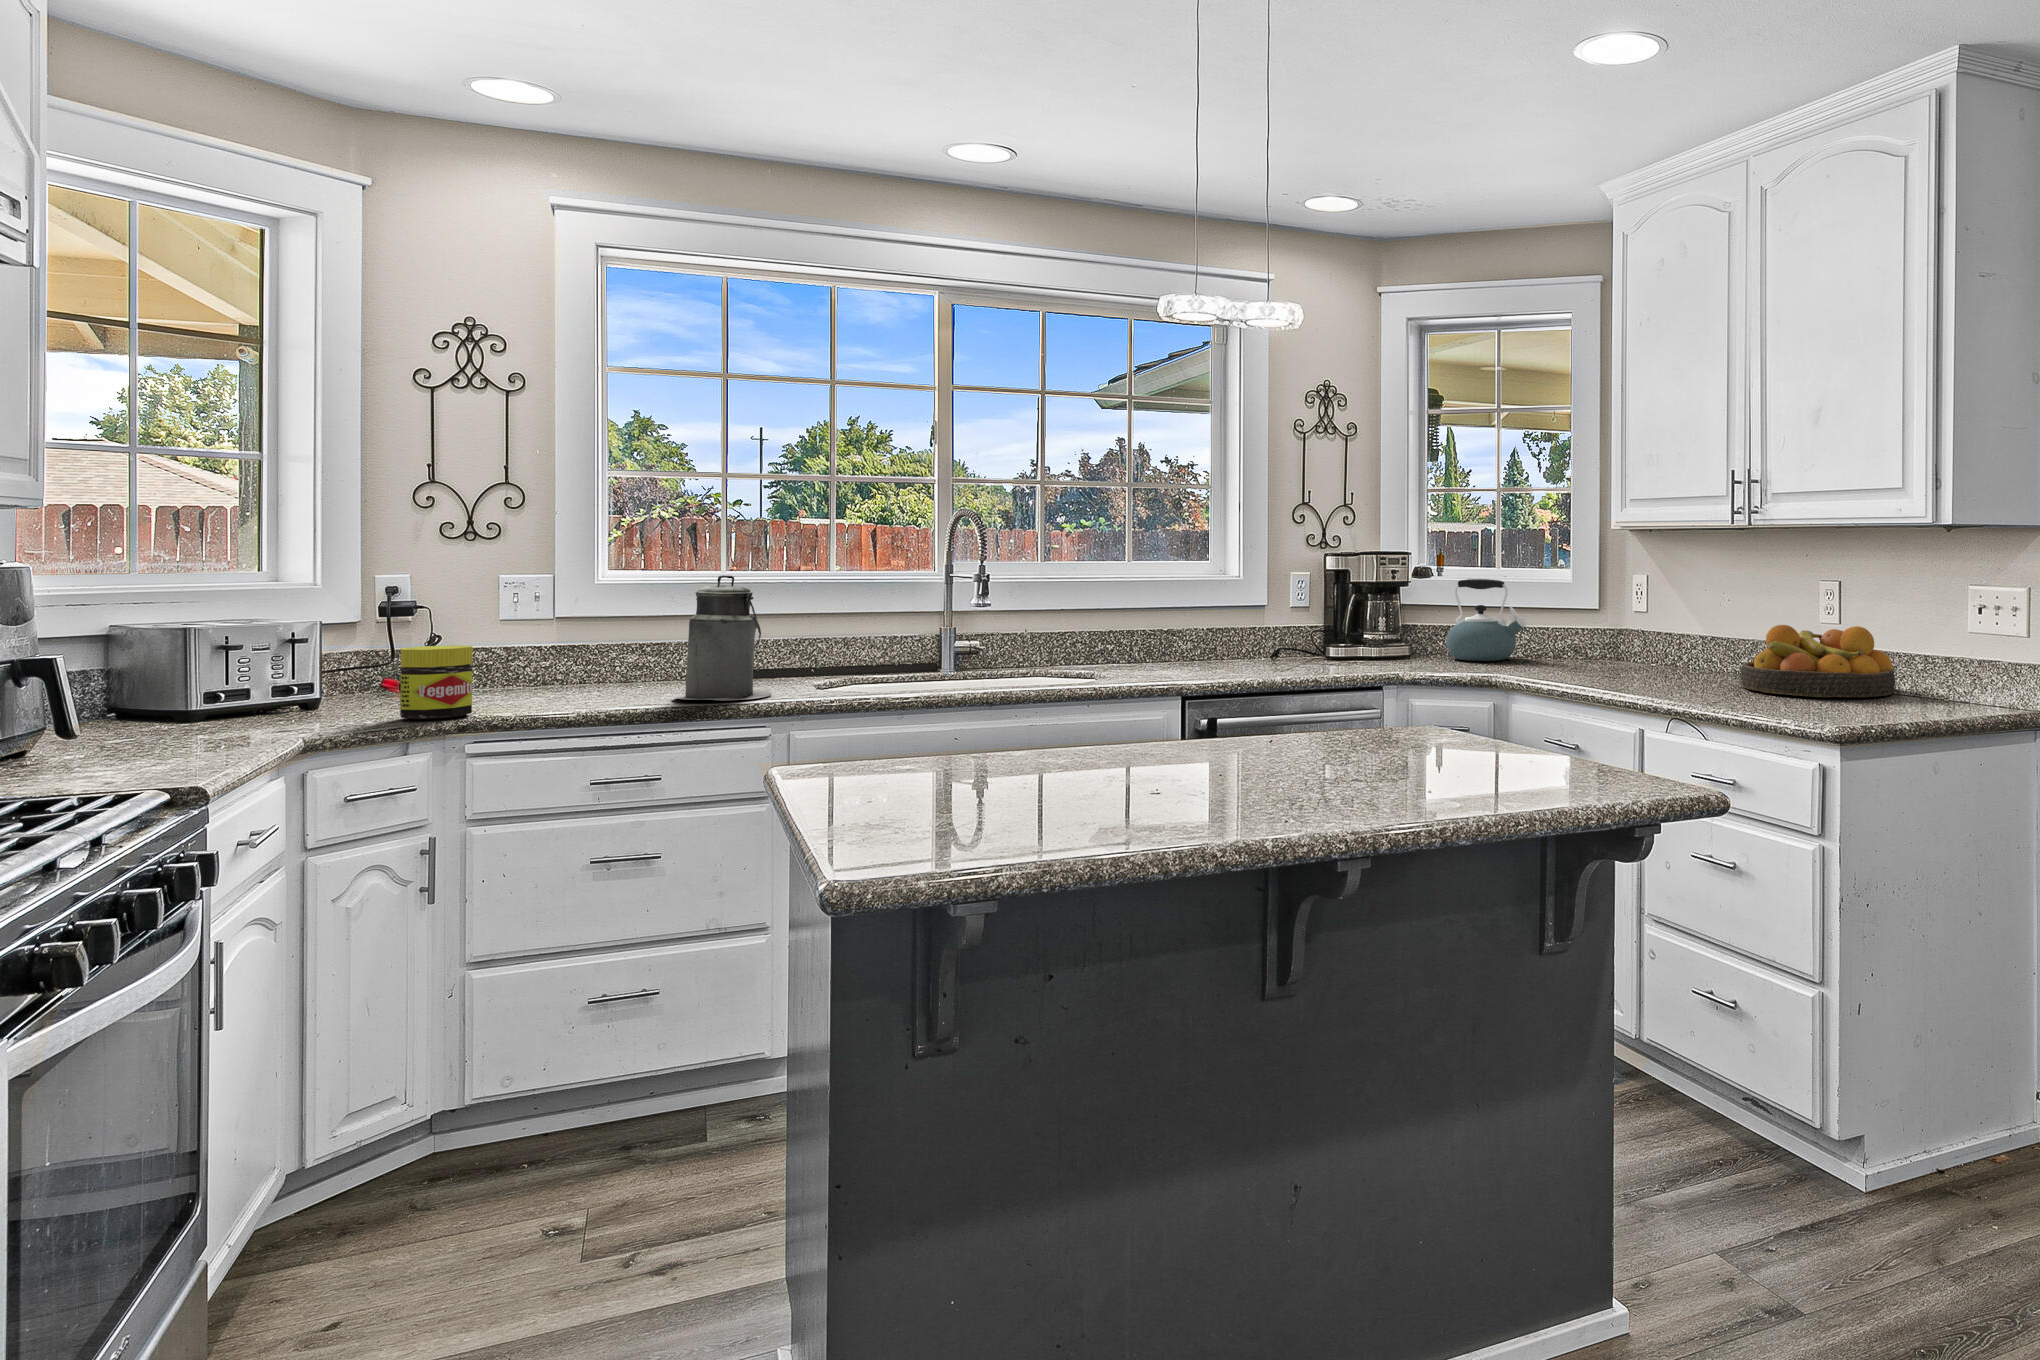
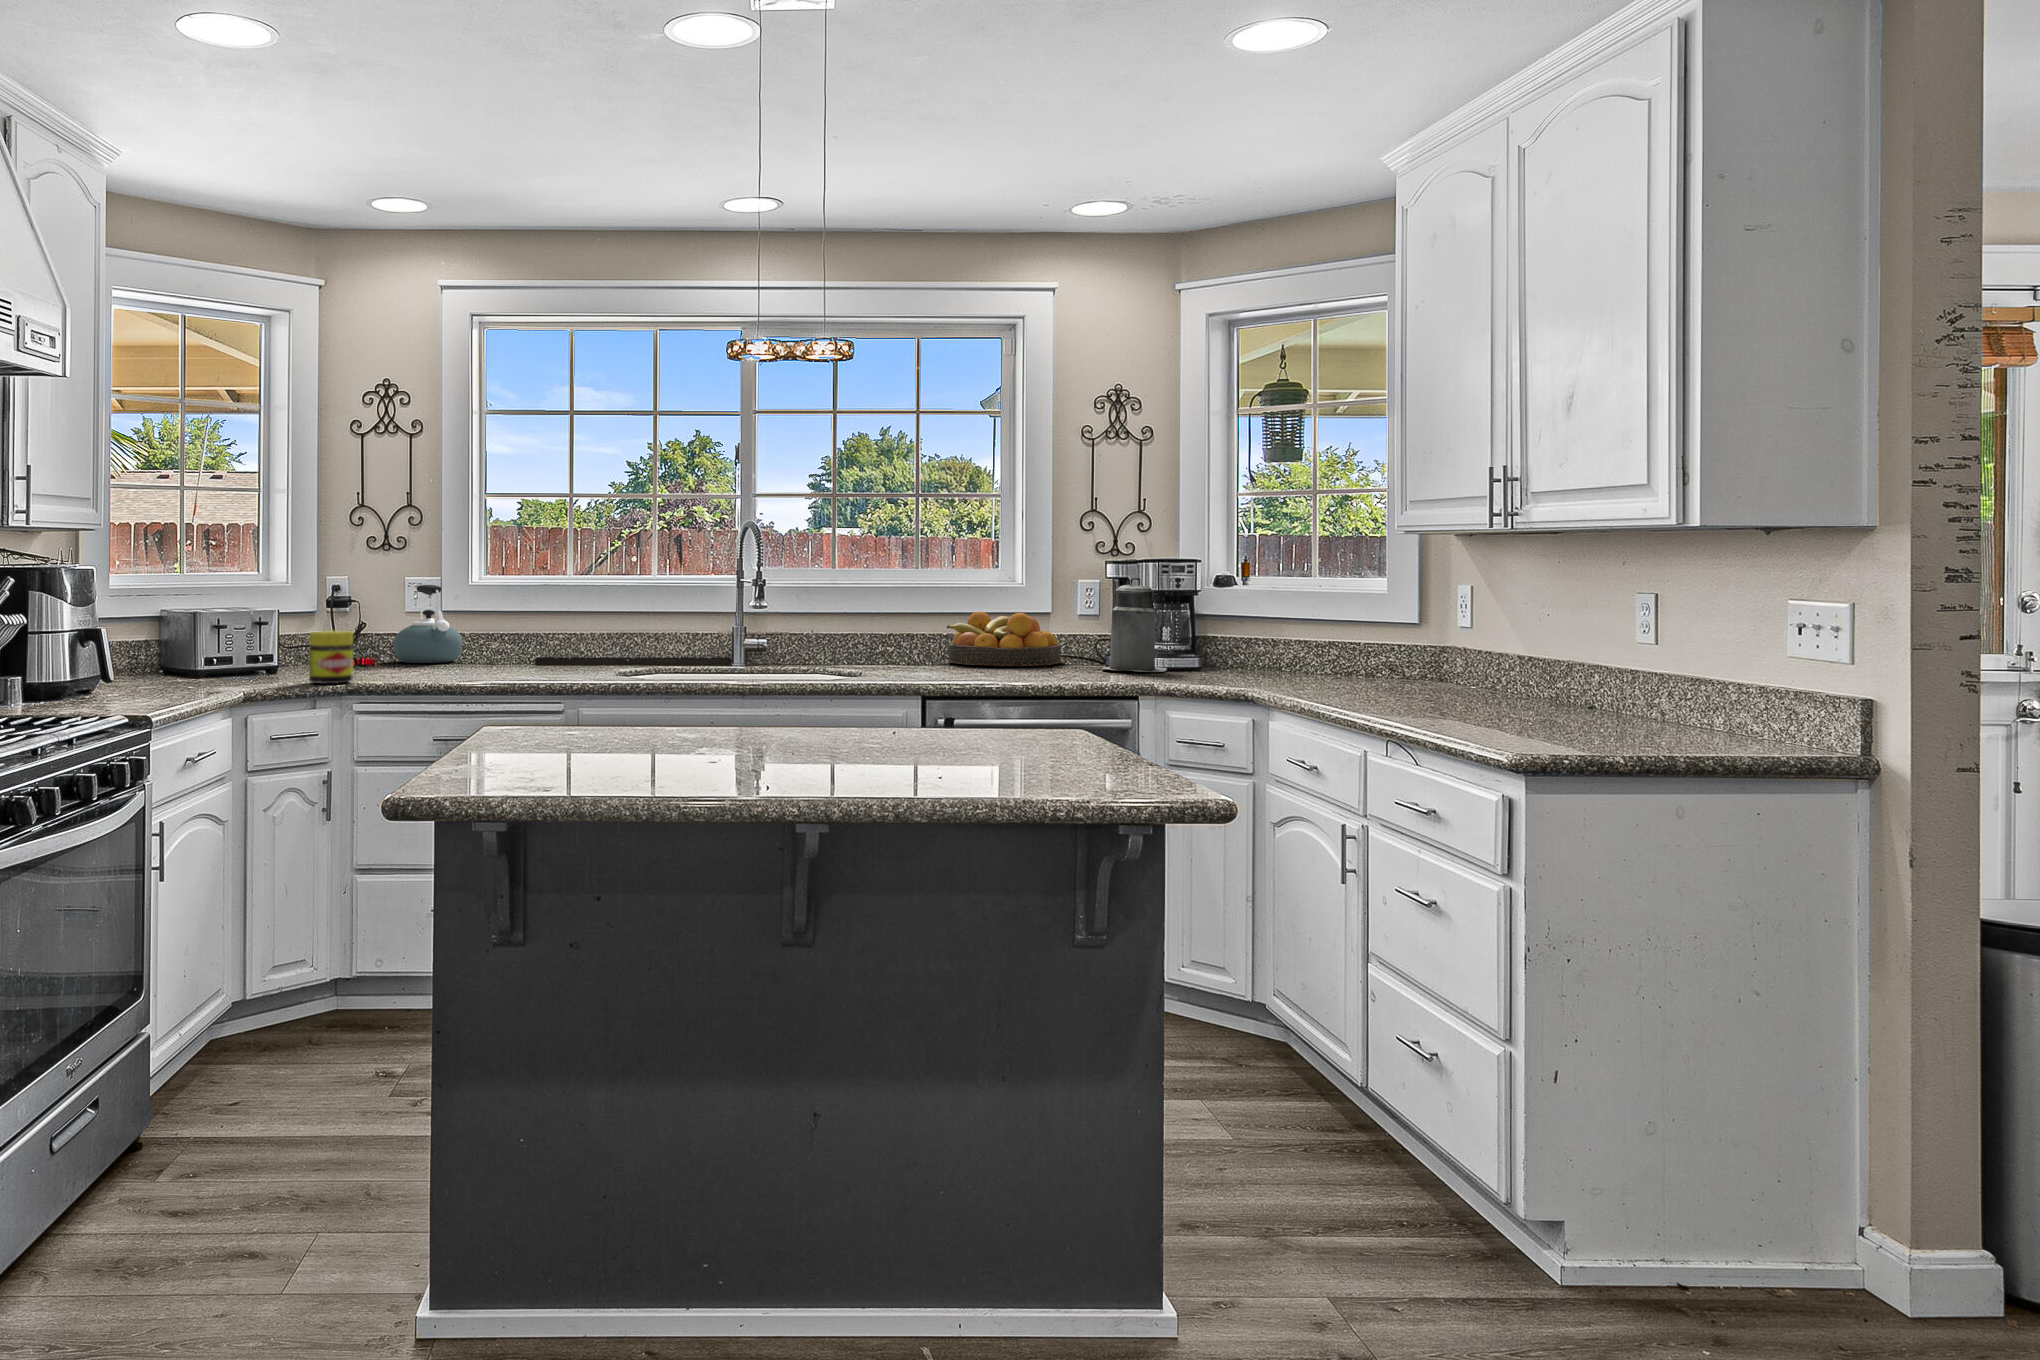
canister: present [673,575,772,701] -> present [1102,578,1167,672]
kettle: present [1446,579,1527,661] -> present [393,585,462,663]
fruit bowl: present [1741,625,1895,697] -> present [946,612,1061,666]

